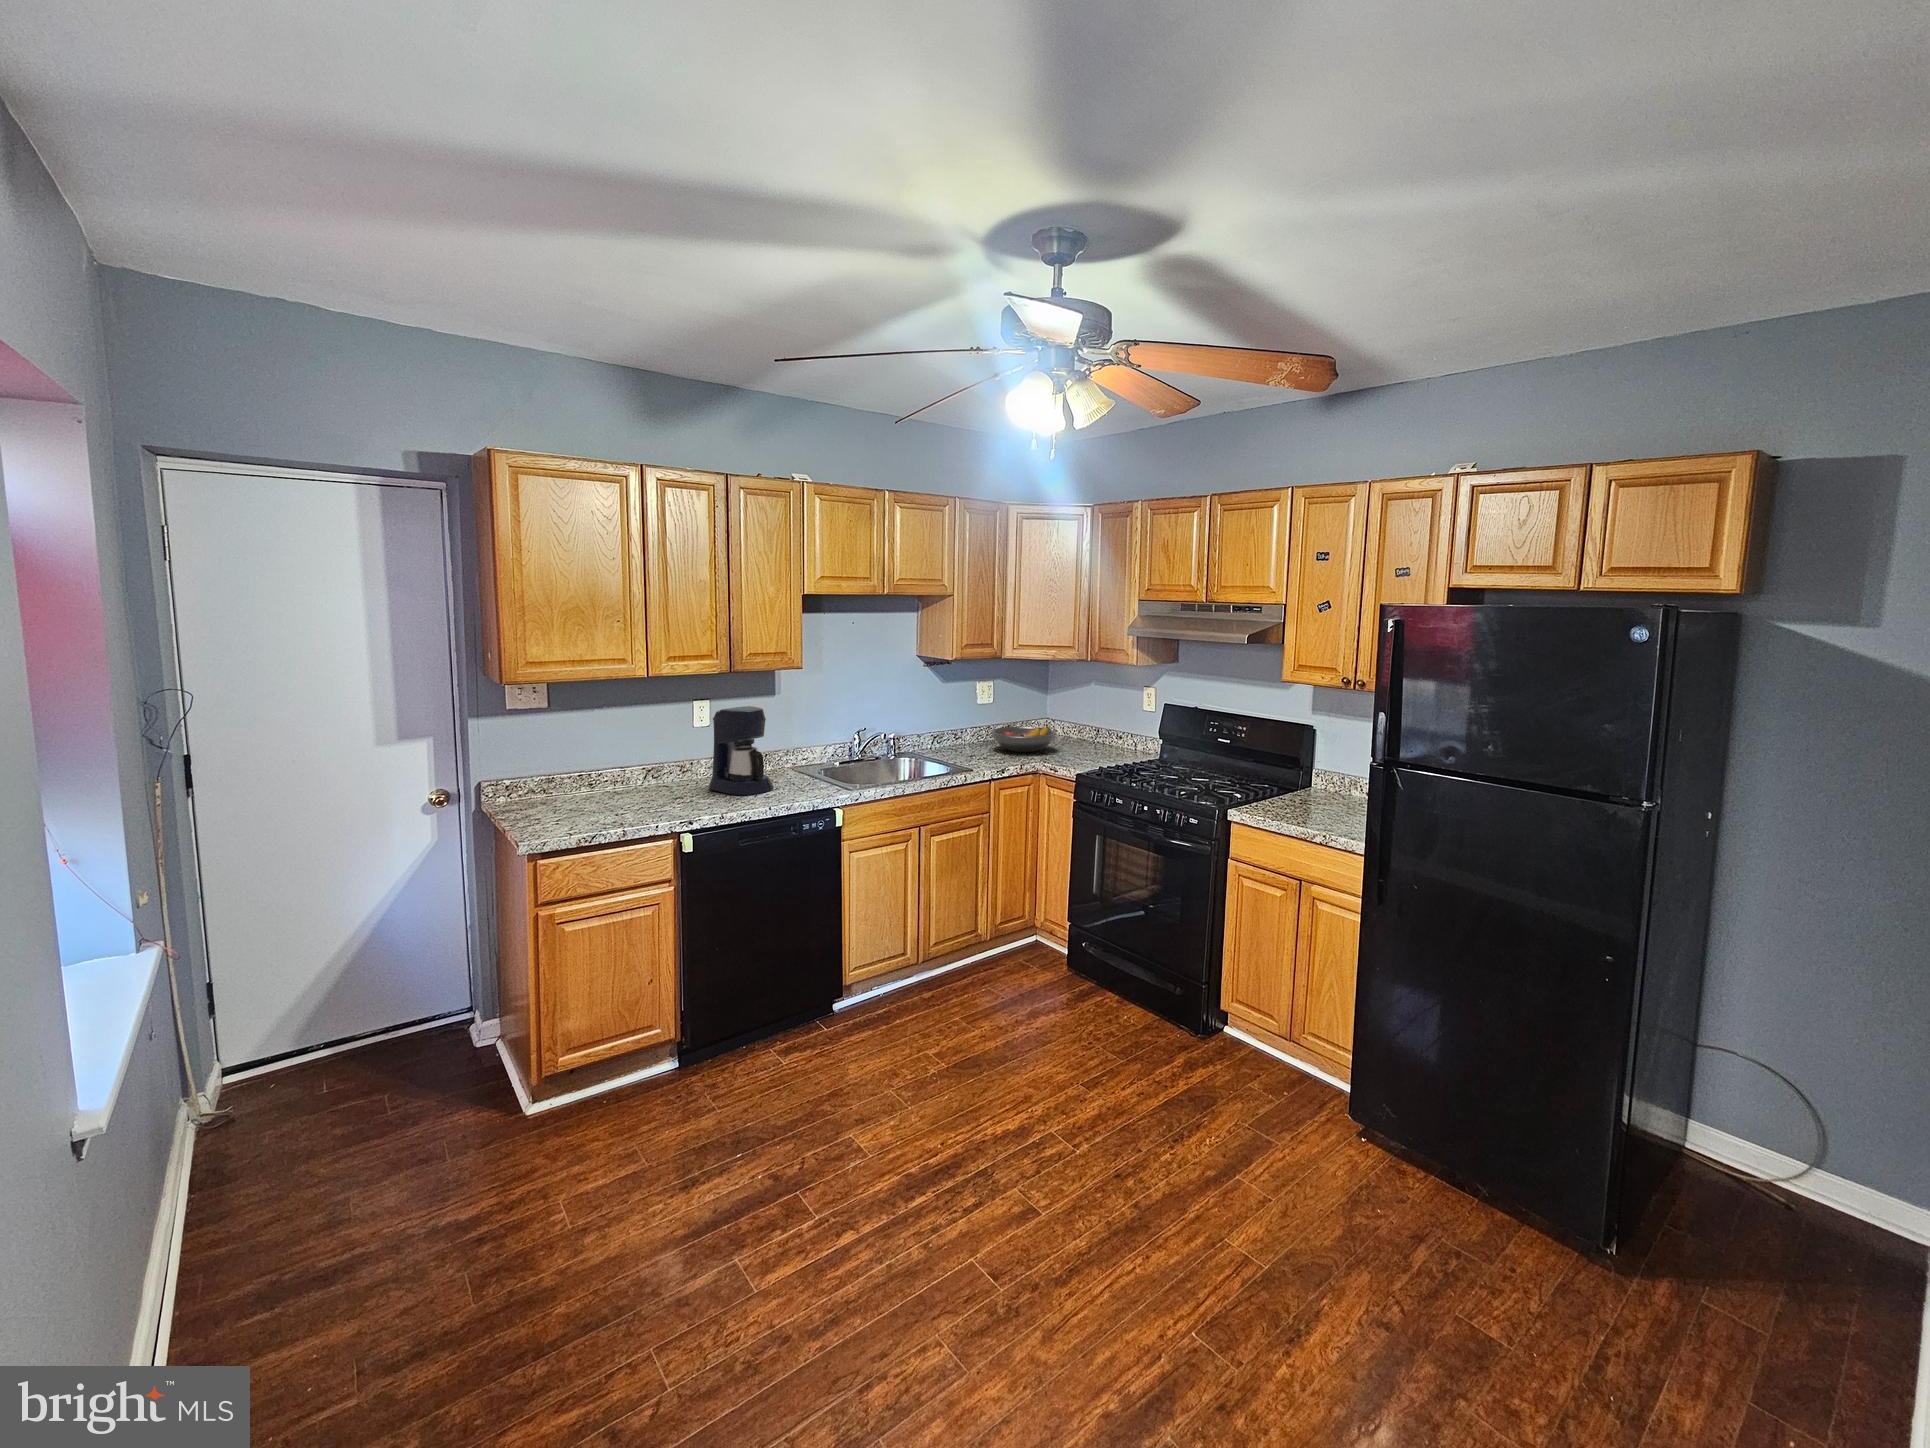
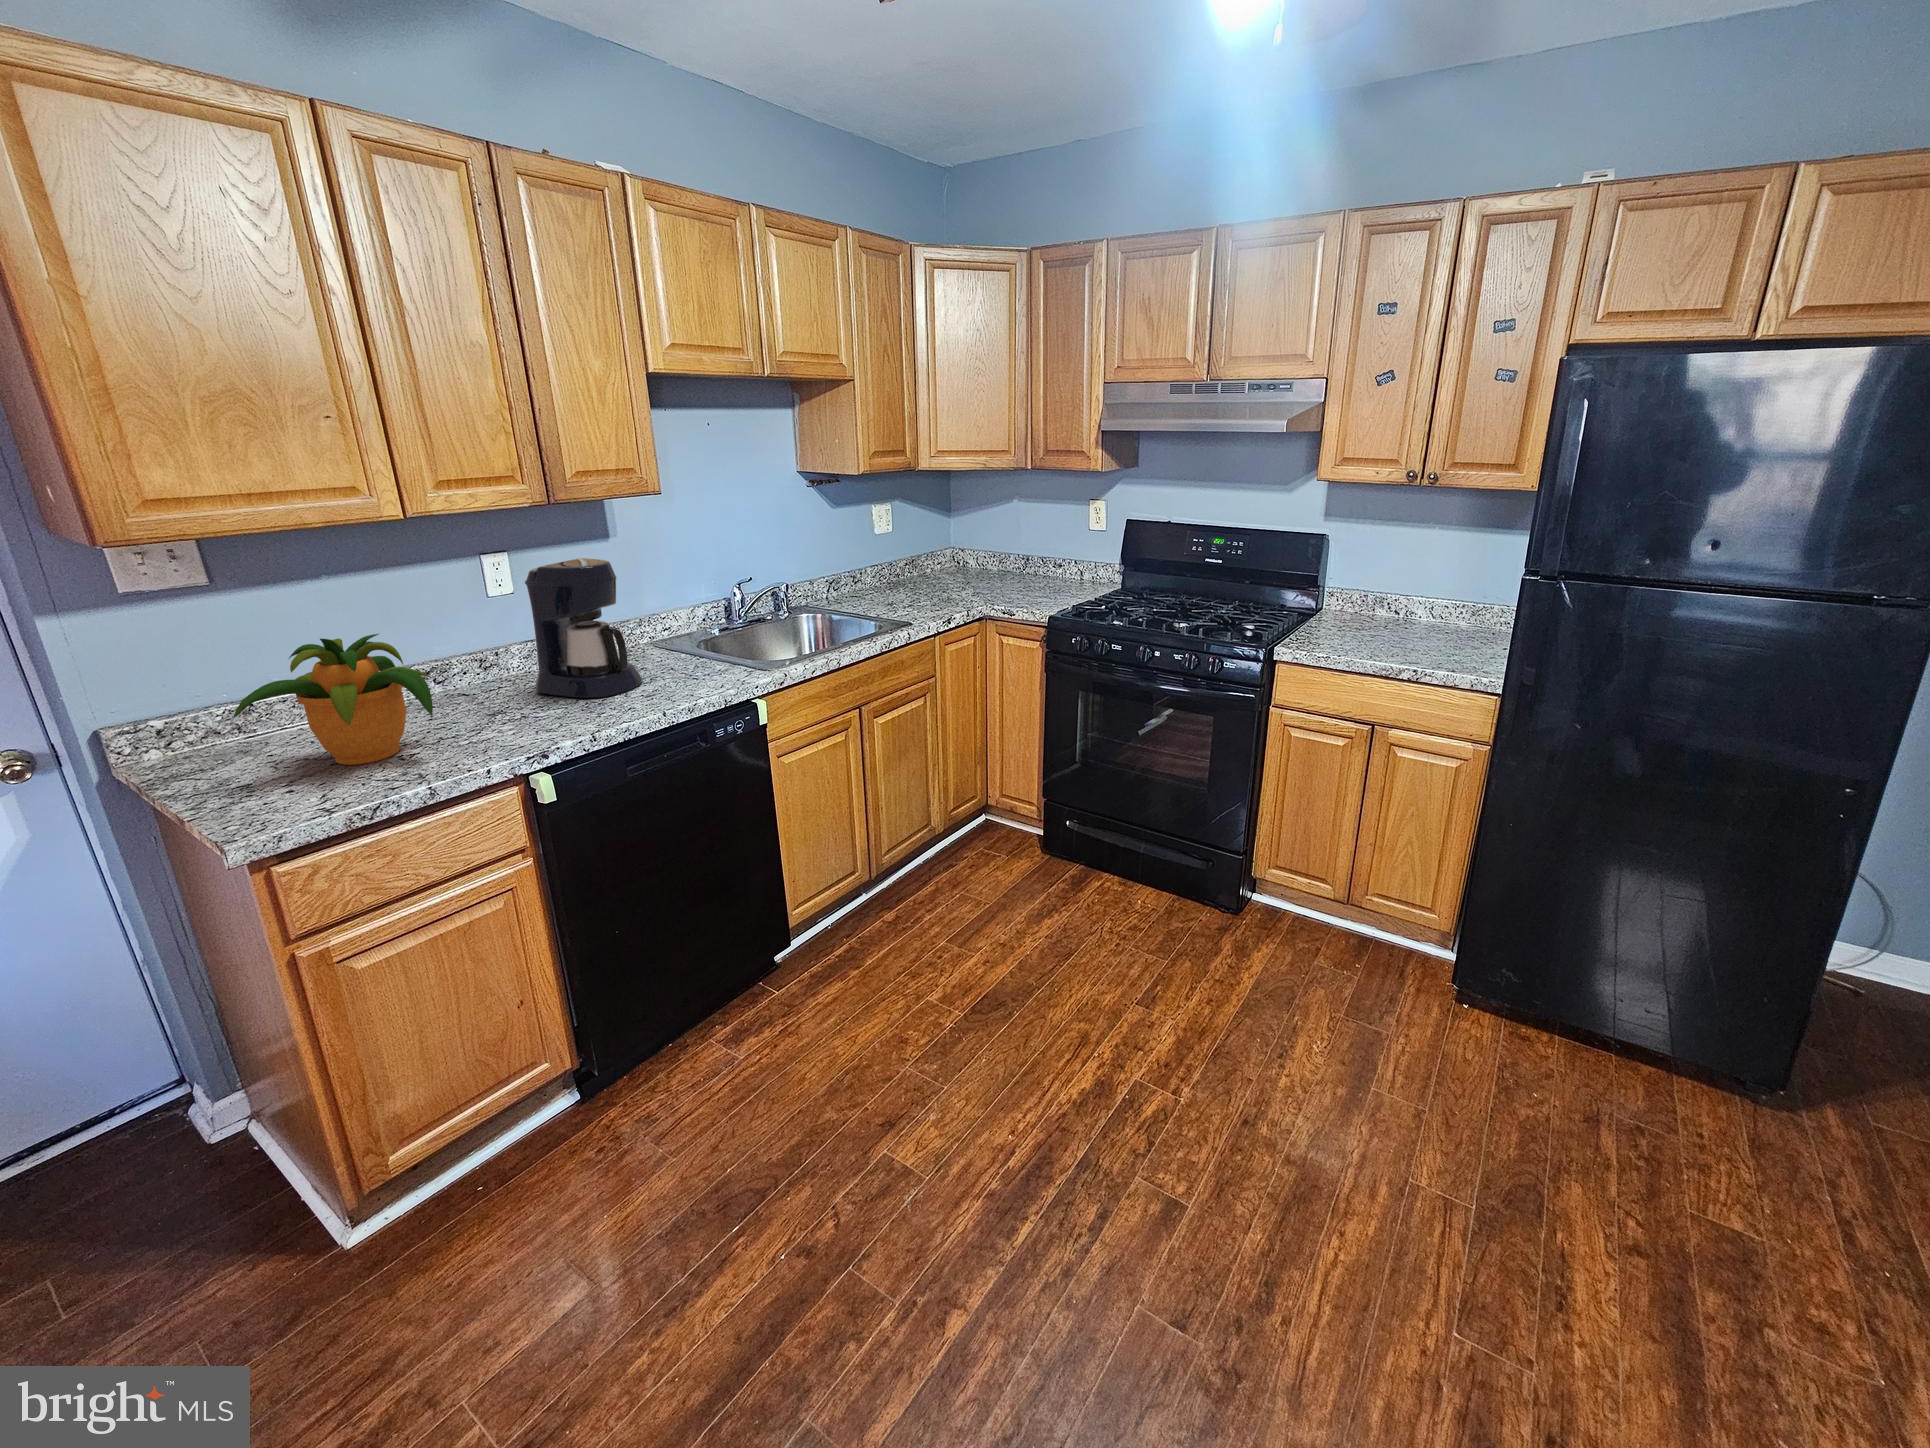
fruit bowl: present [991,727,1056,752] -> none [905,559,990,594]
potted plant: none [541,740,648,816] -> present [233,634,433,765]

